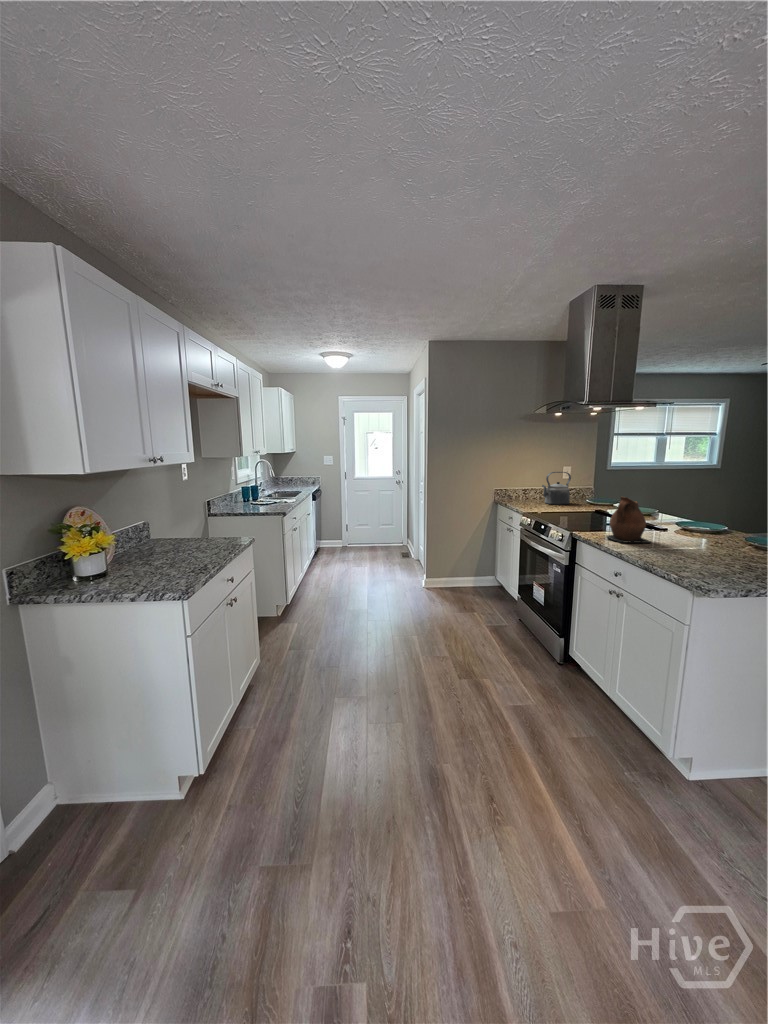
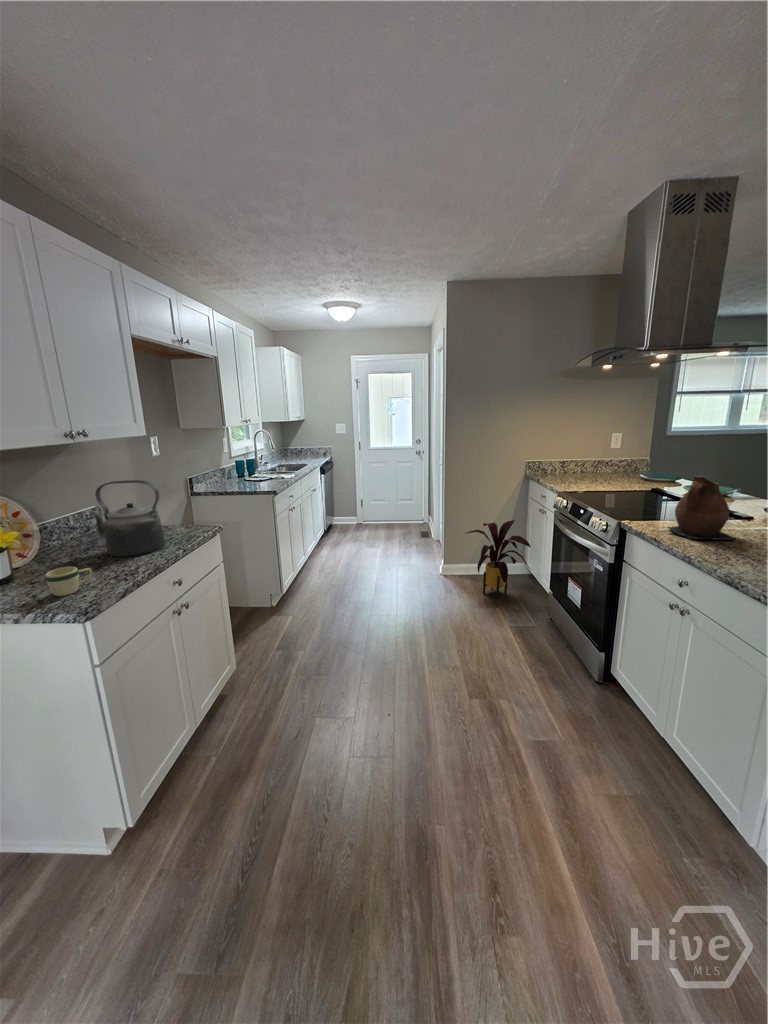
kettle: present [542,472,571,505] -> present [89,480,166,557]
house plant: none [446,539,503,606] -> present [465,520,530,598]
mug: none [149,561,179,583] -> present [45,567,92,596]

